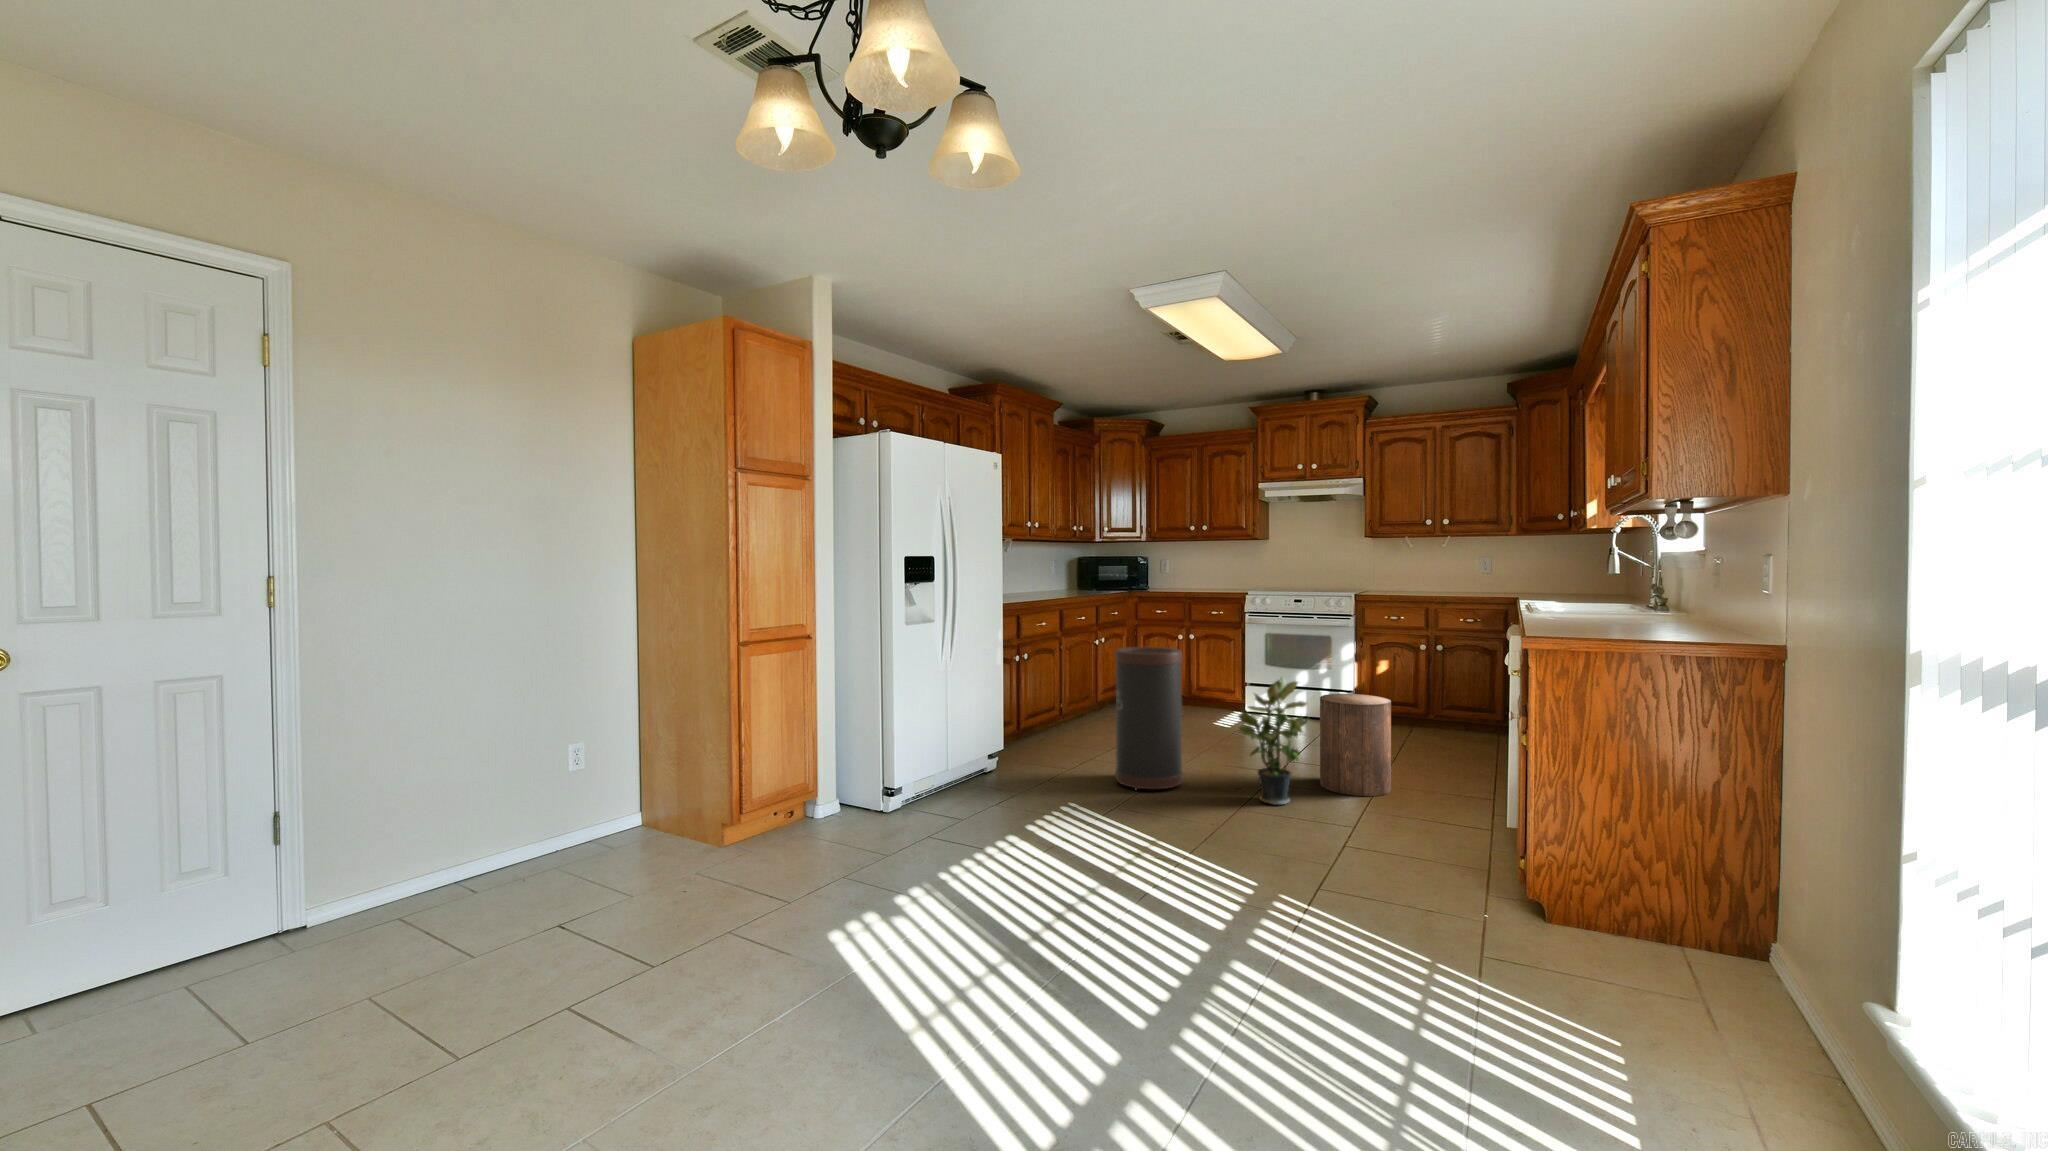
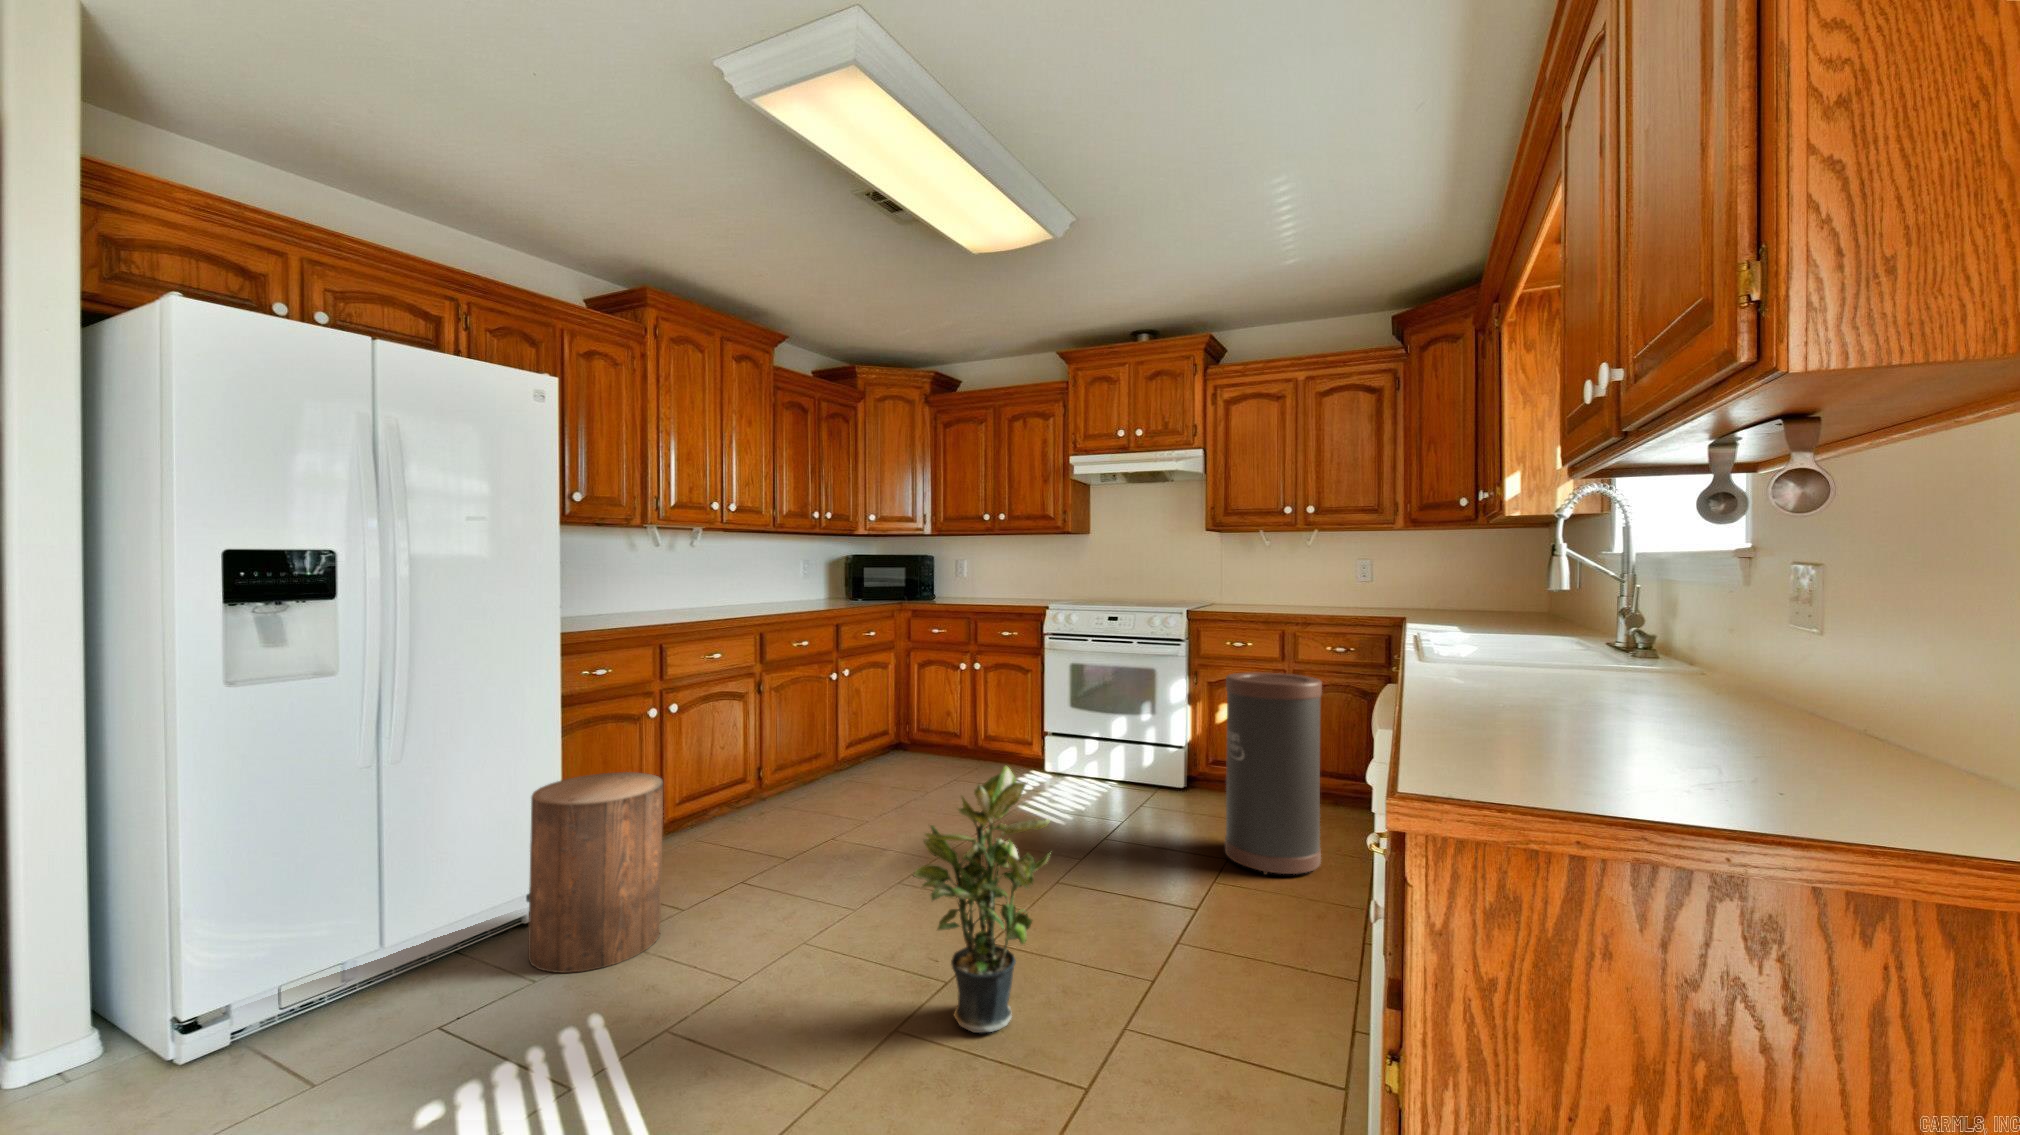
trash can: present [1115,647,1183,790] -> present [1225,672,1322,875]
stool: present [1320,694,1391,796] -> present [528,772,663,973]

